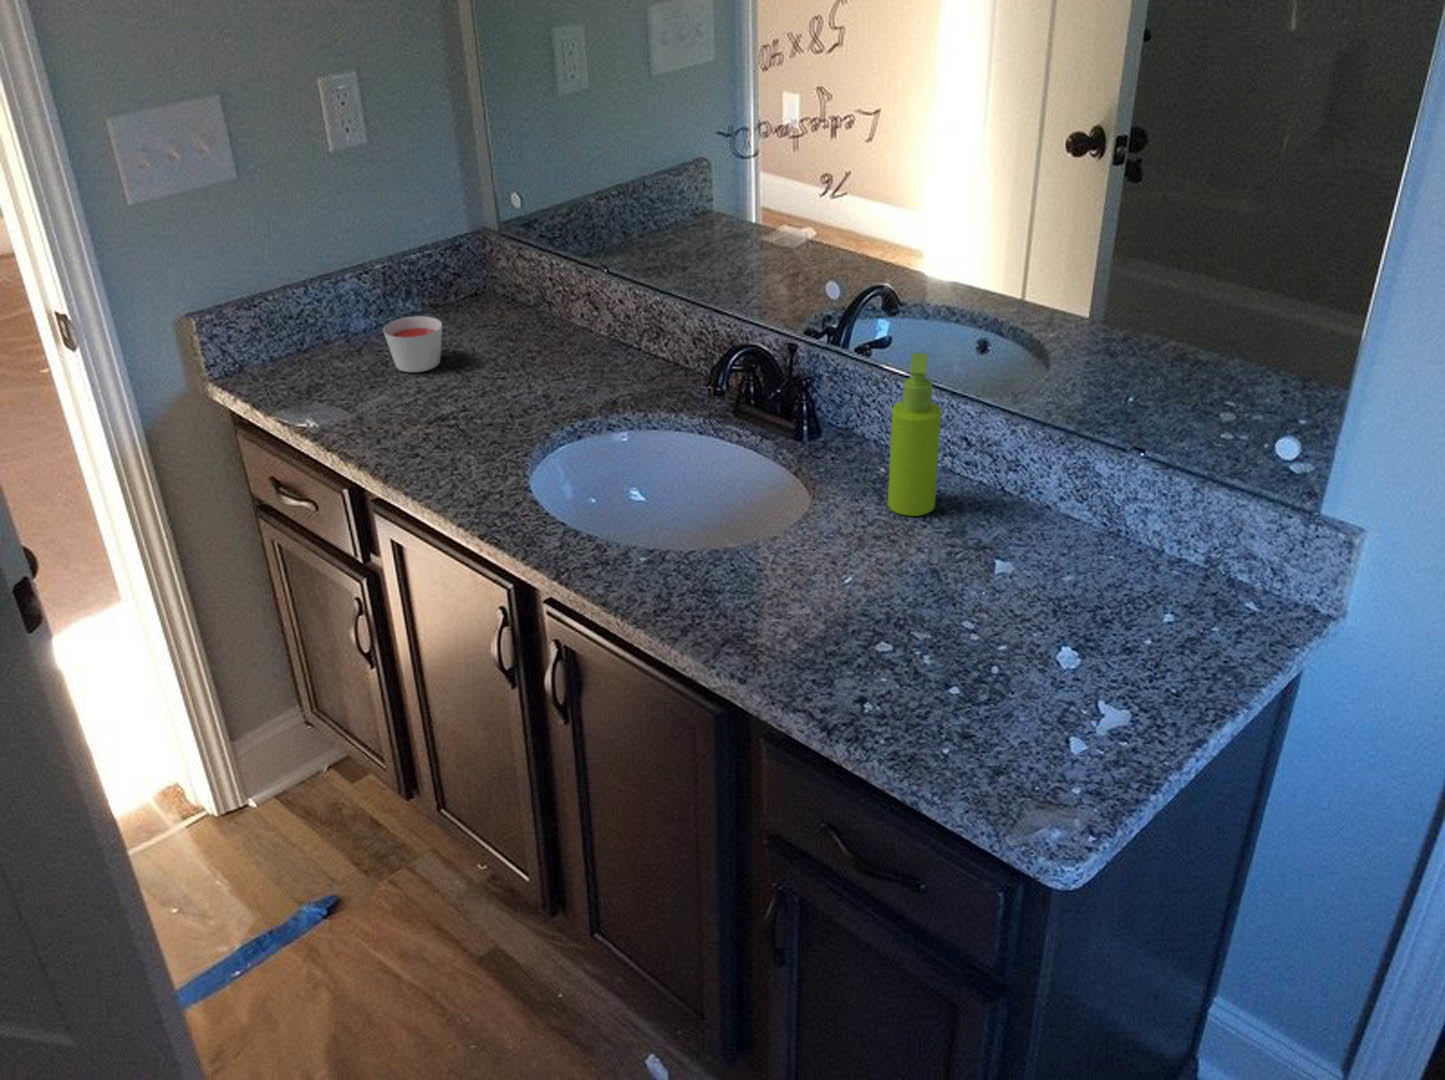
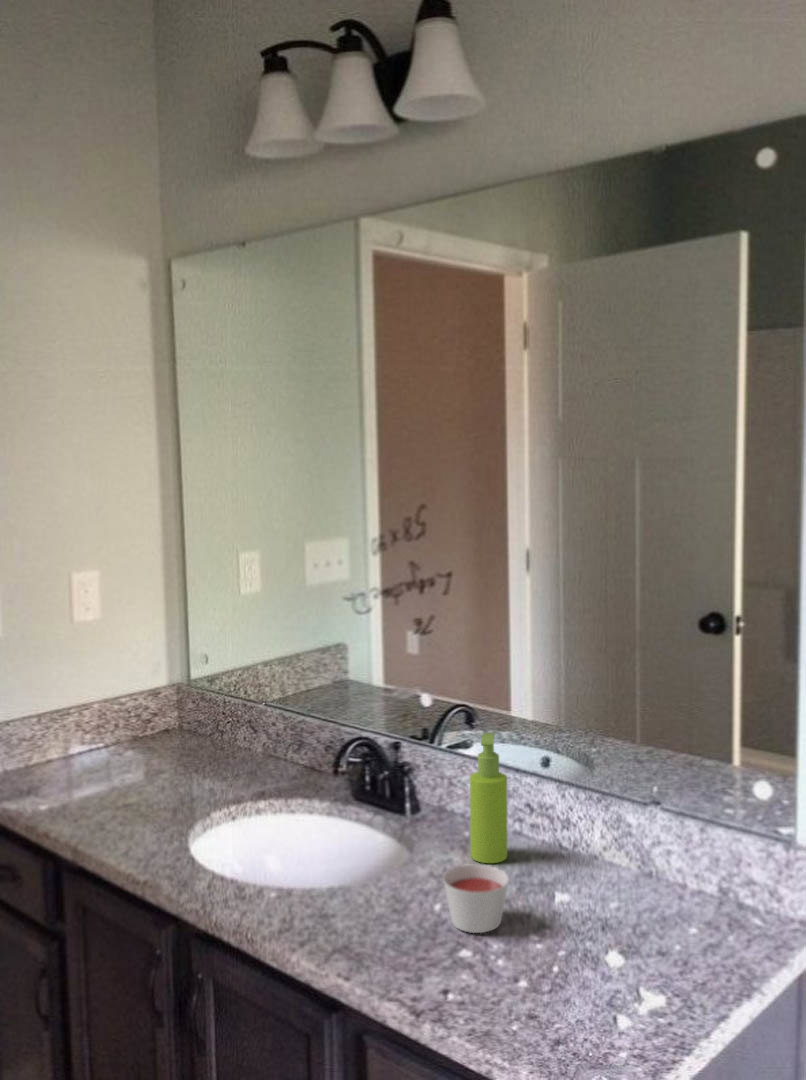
candle: present [383,316,442,372] -> present [443,865,509,933]

